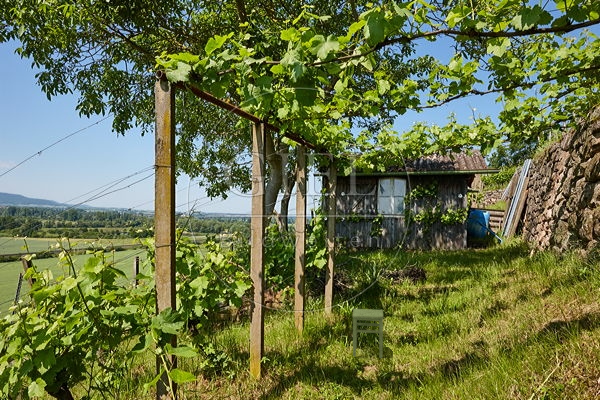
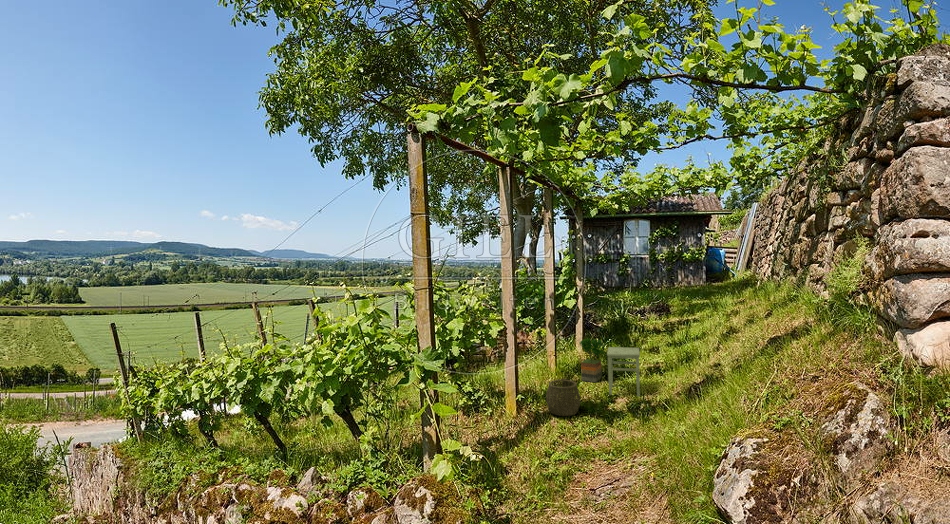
potted tree: none [325,299,351,344] -> present [579,339,605,382]
woven basket: none [291,342,326,380] -> present [546,380,580,416]

